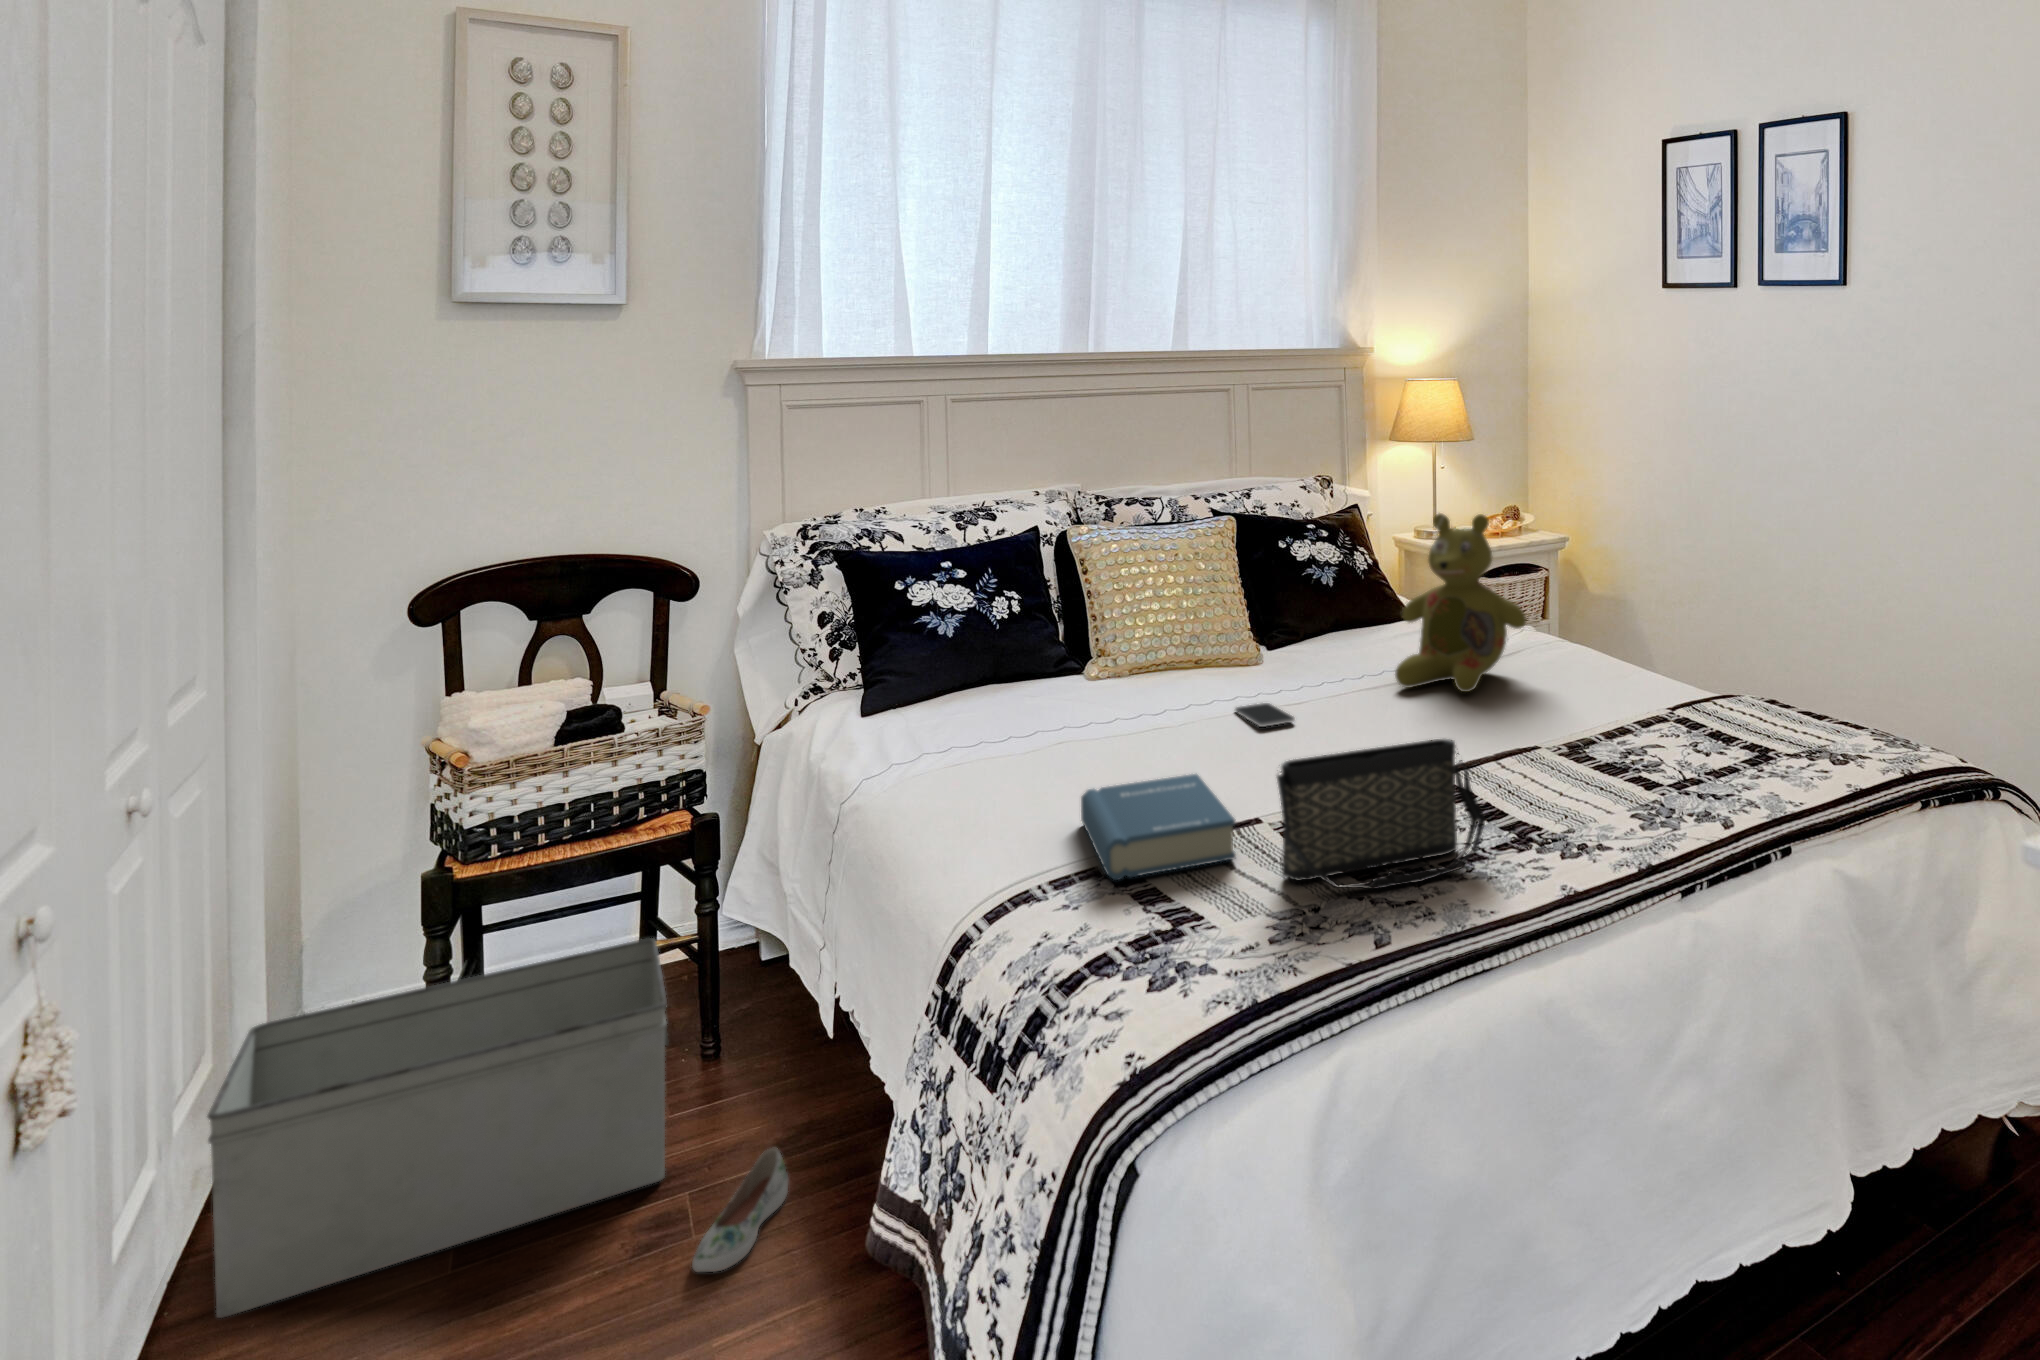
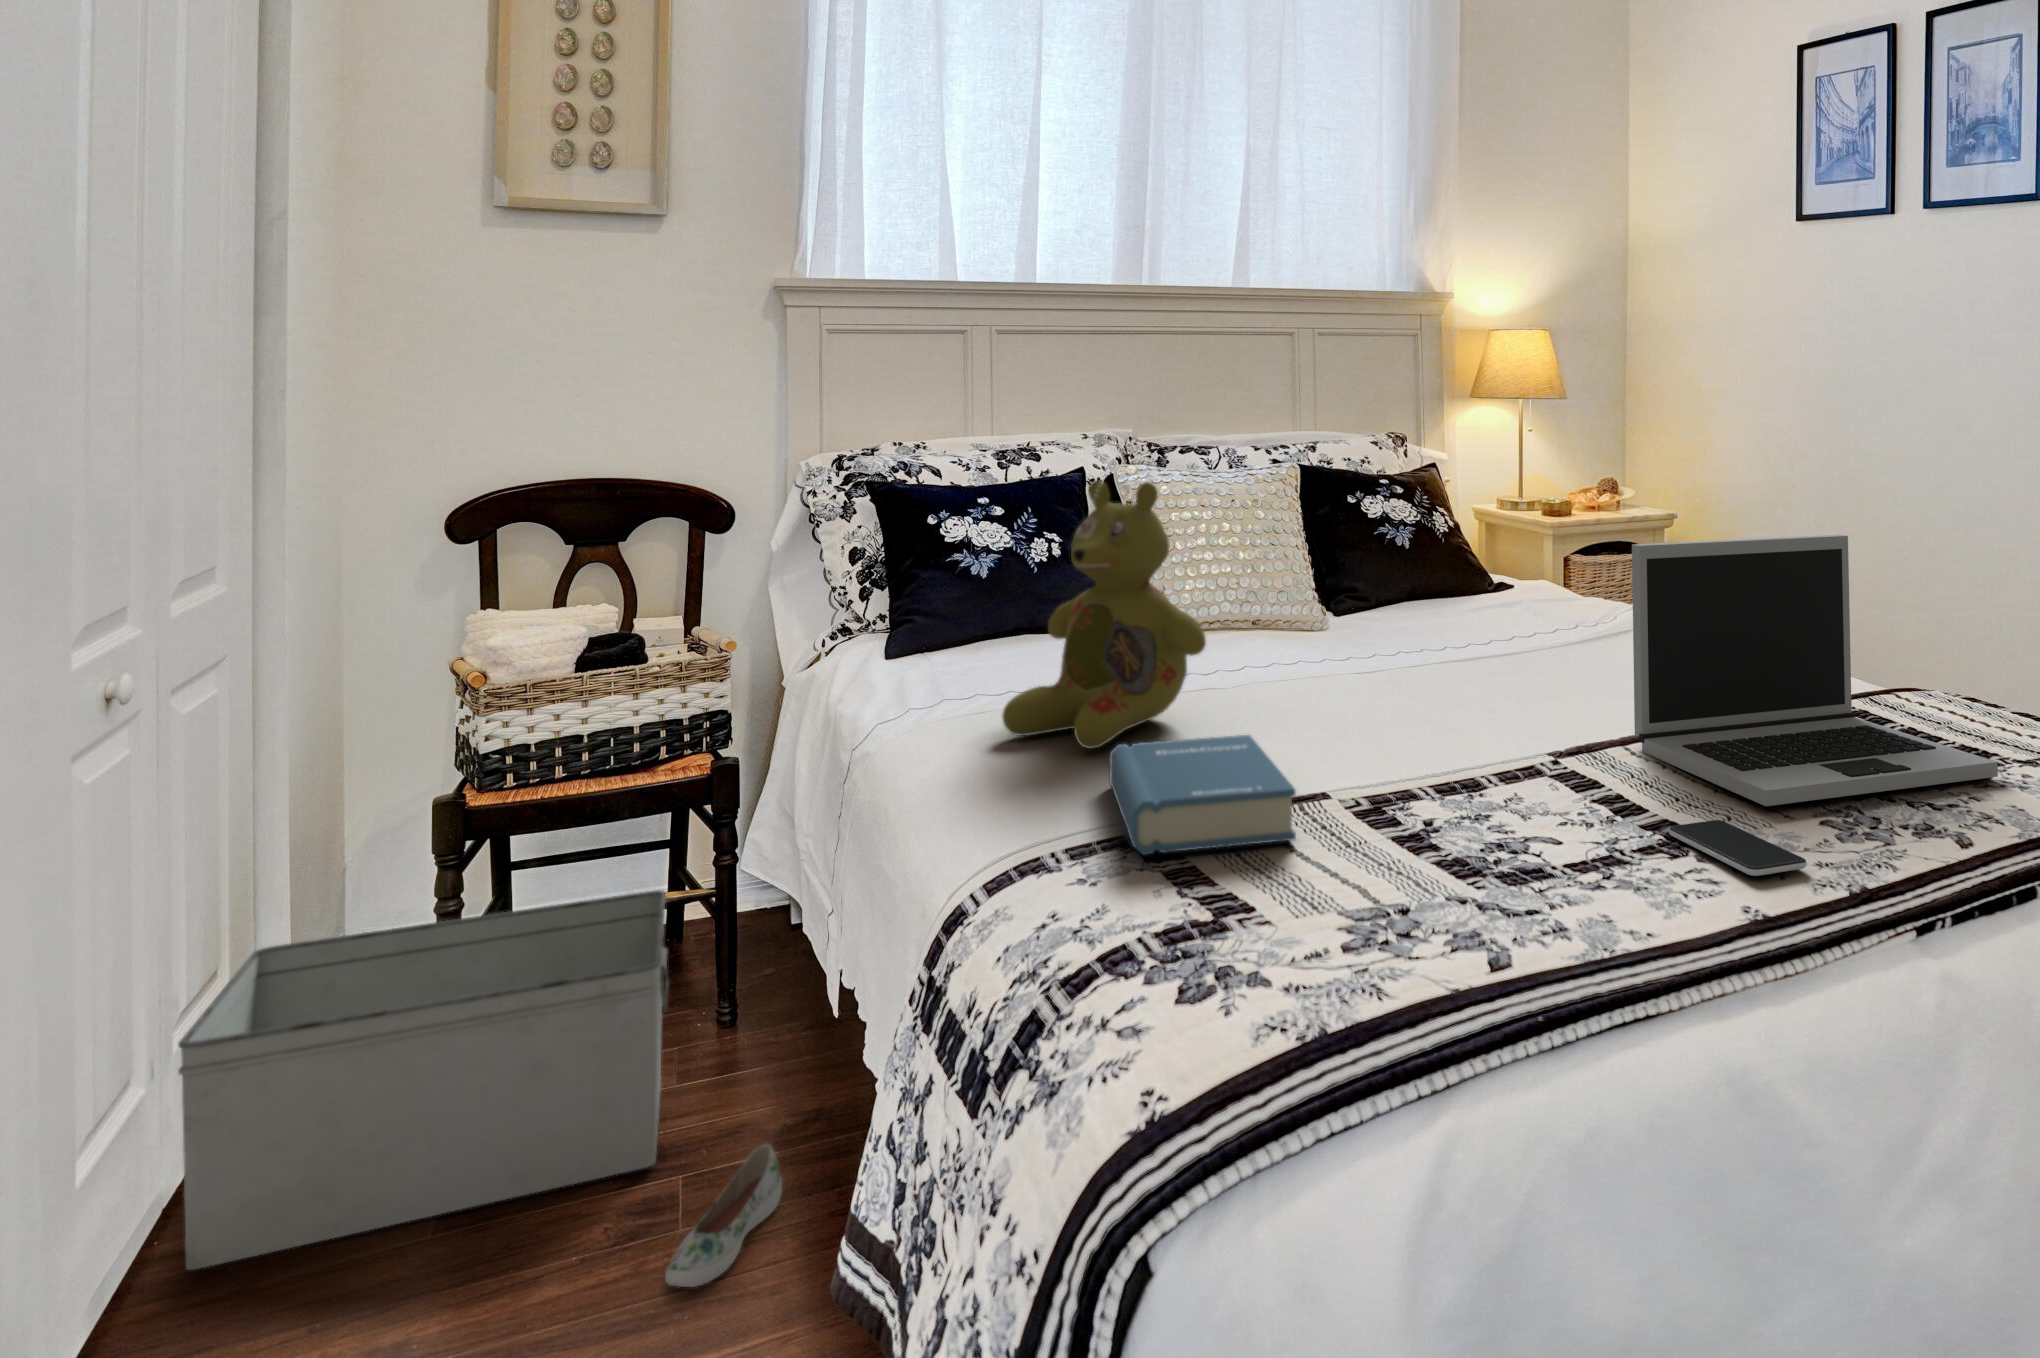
stuffed bear: present [1395,513,1526,692] -> present [1002,480,1206,749]
laptop: none [1502,584,1765,805] -> present [1632,535,1998,806]
smartphone: present [1235,703,1295,727] -> present [1669,820,1806,876]
handbag: present [1277,739,1485,889] -> none [1348,701,1628,892]

